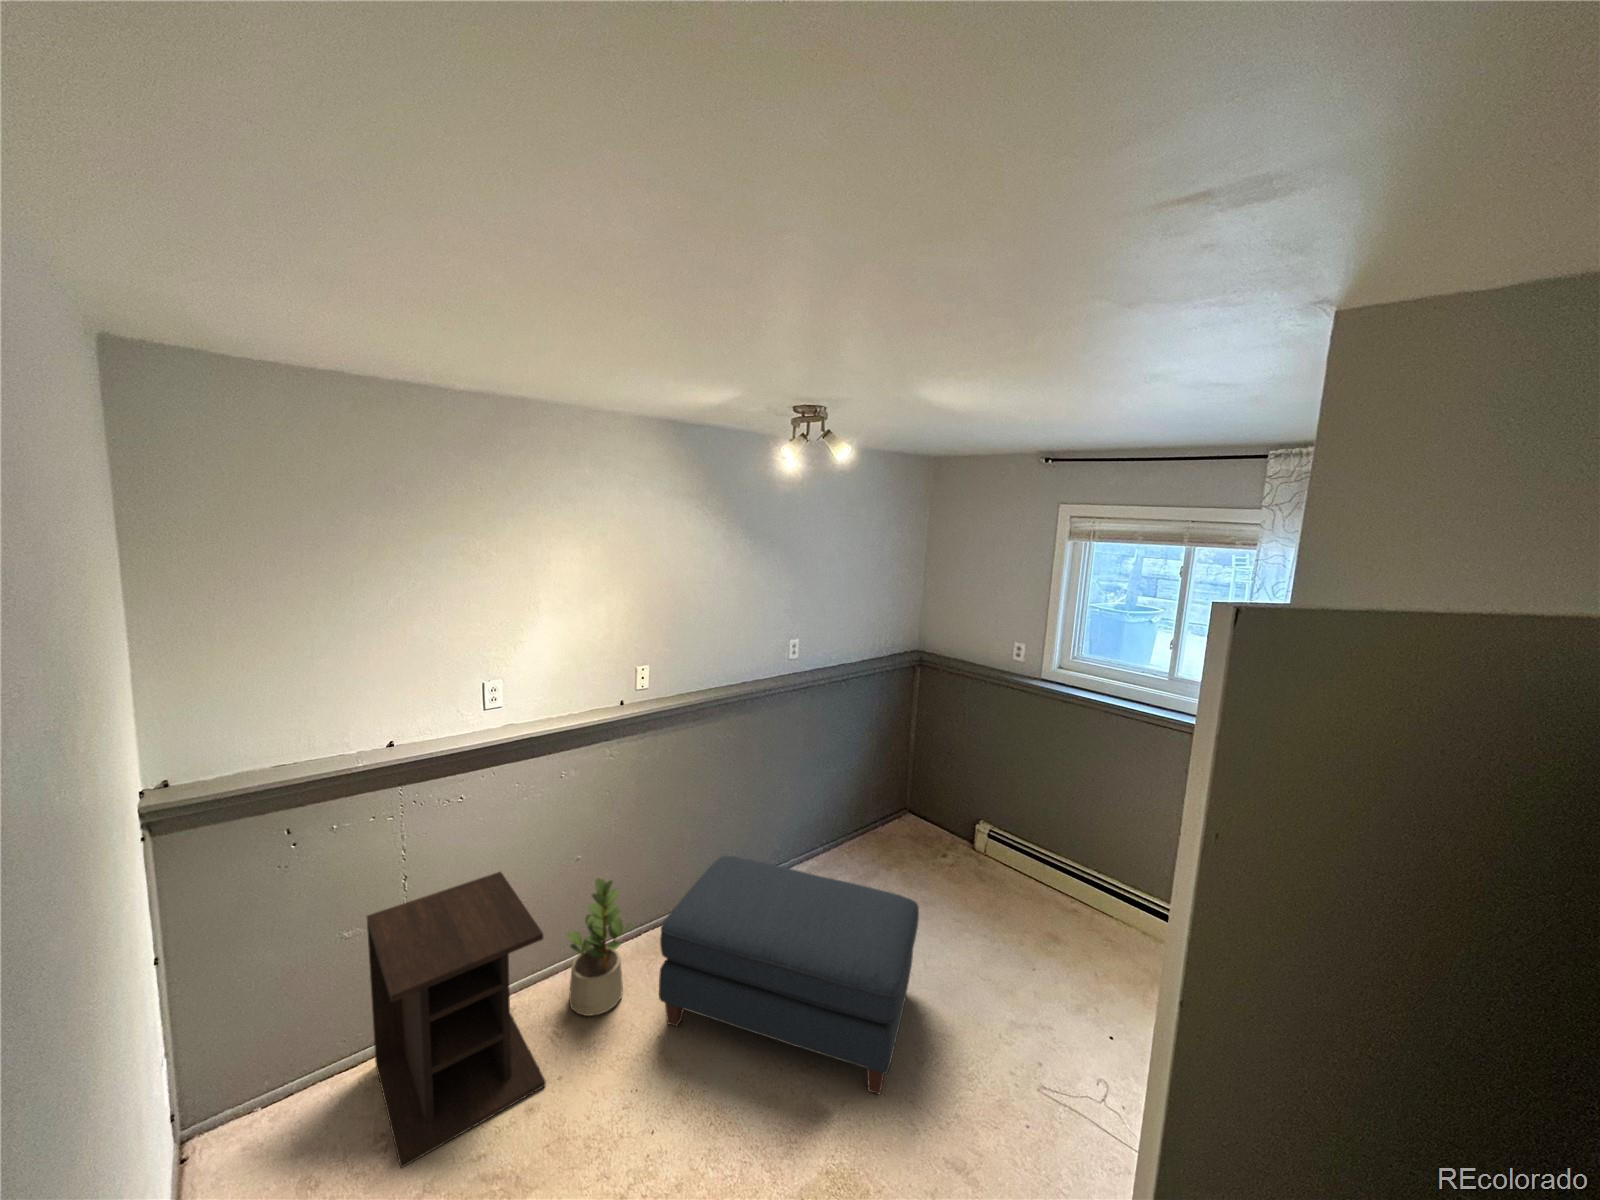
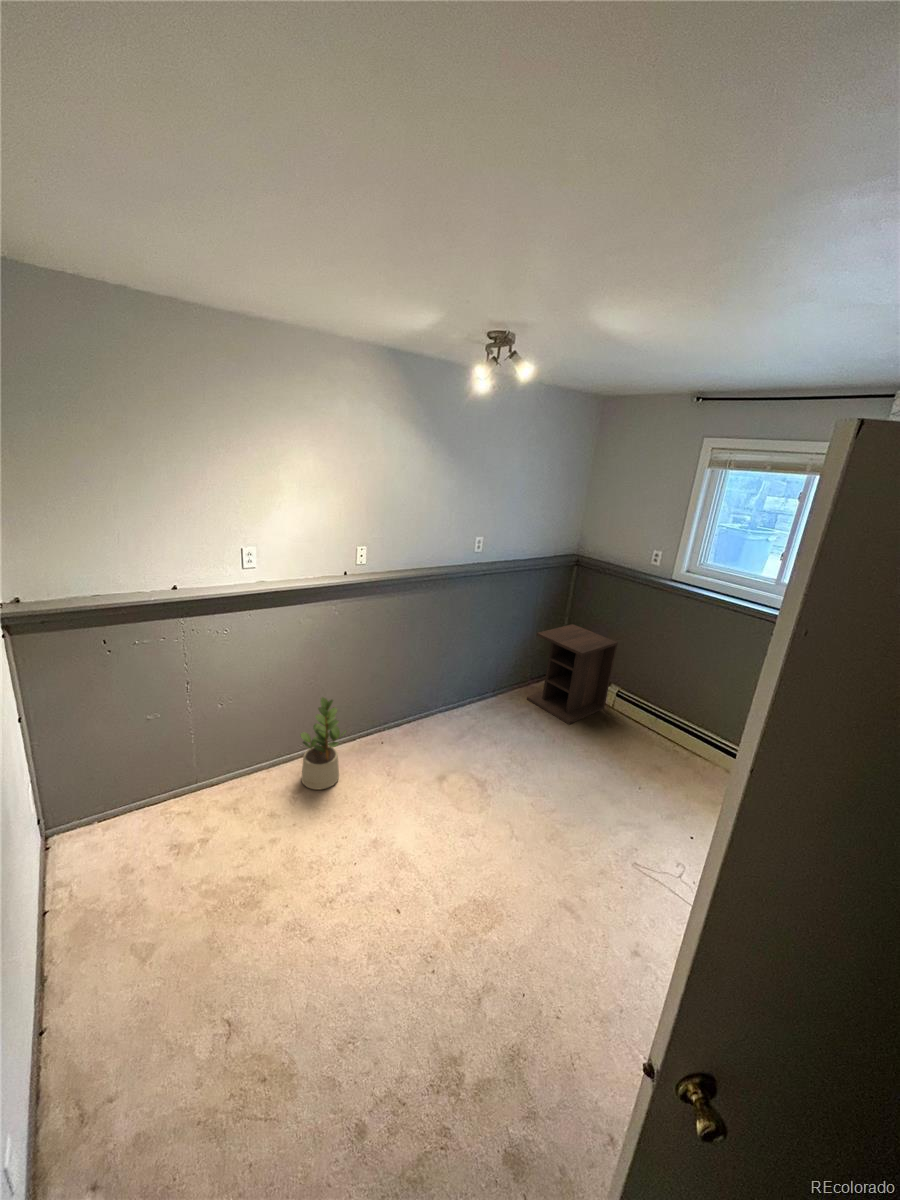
ottoman: present [659,856,919,1094] -> none [364,692,557,857]
nightstand: present [367,872,546,1168] -> present [527,624,618,724]

